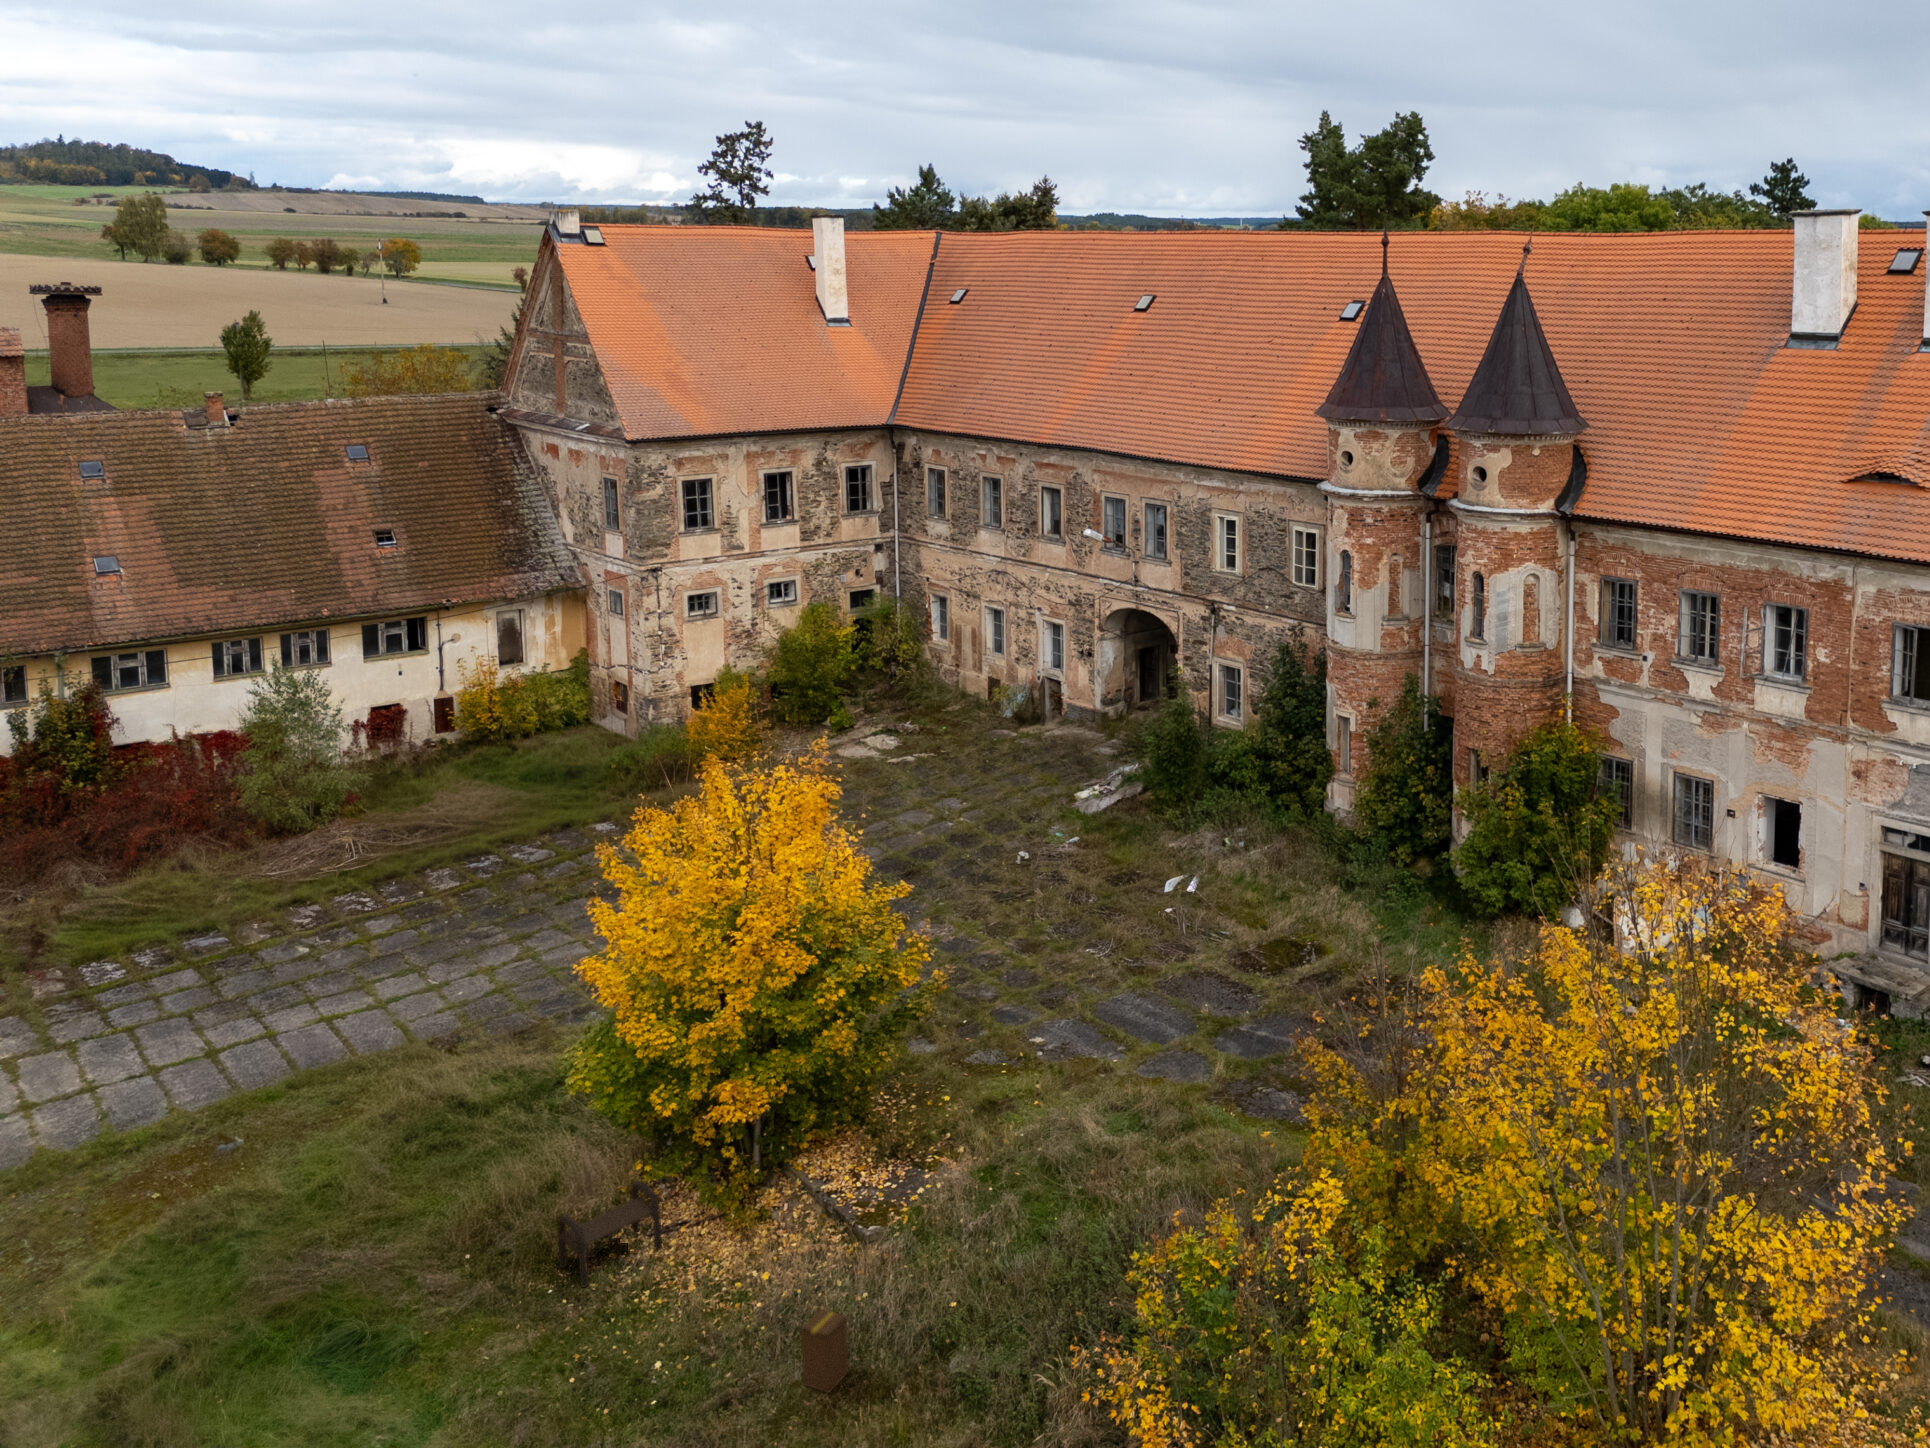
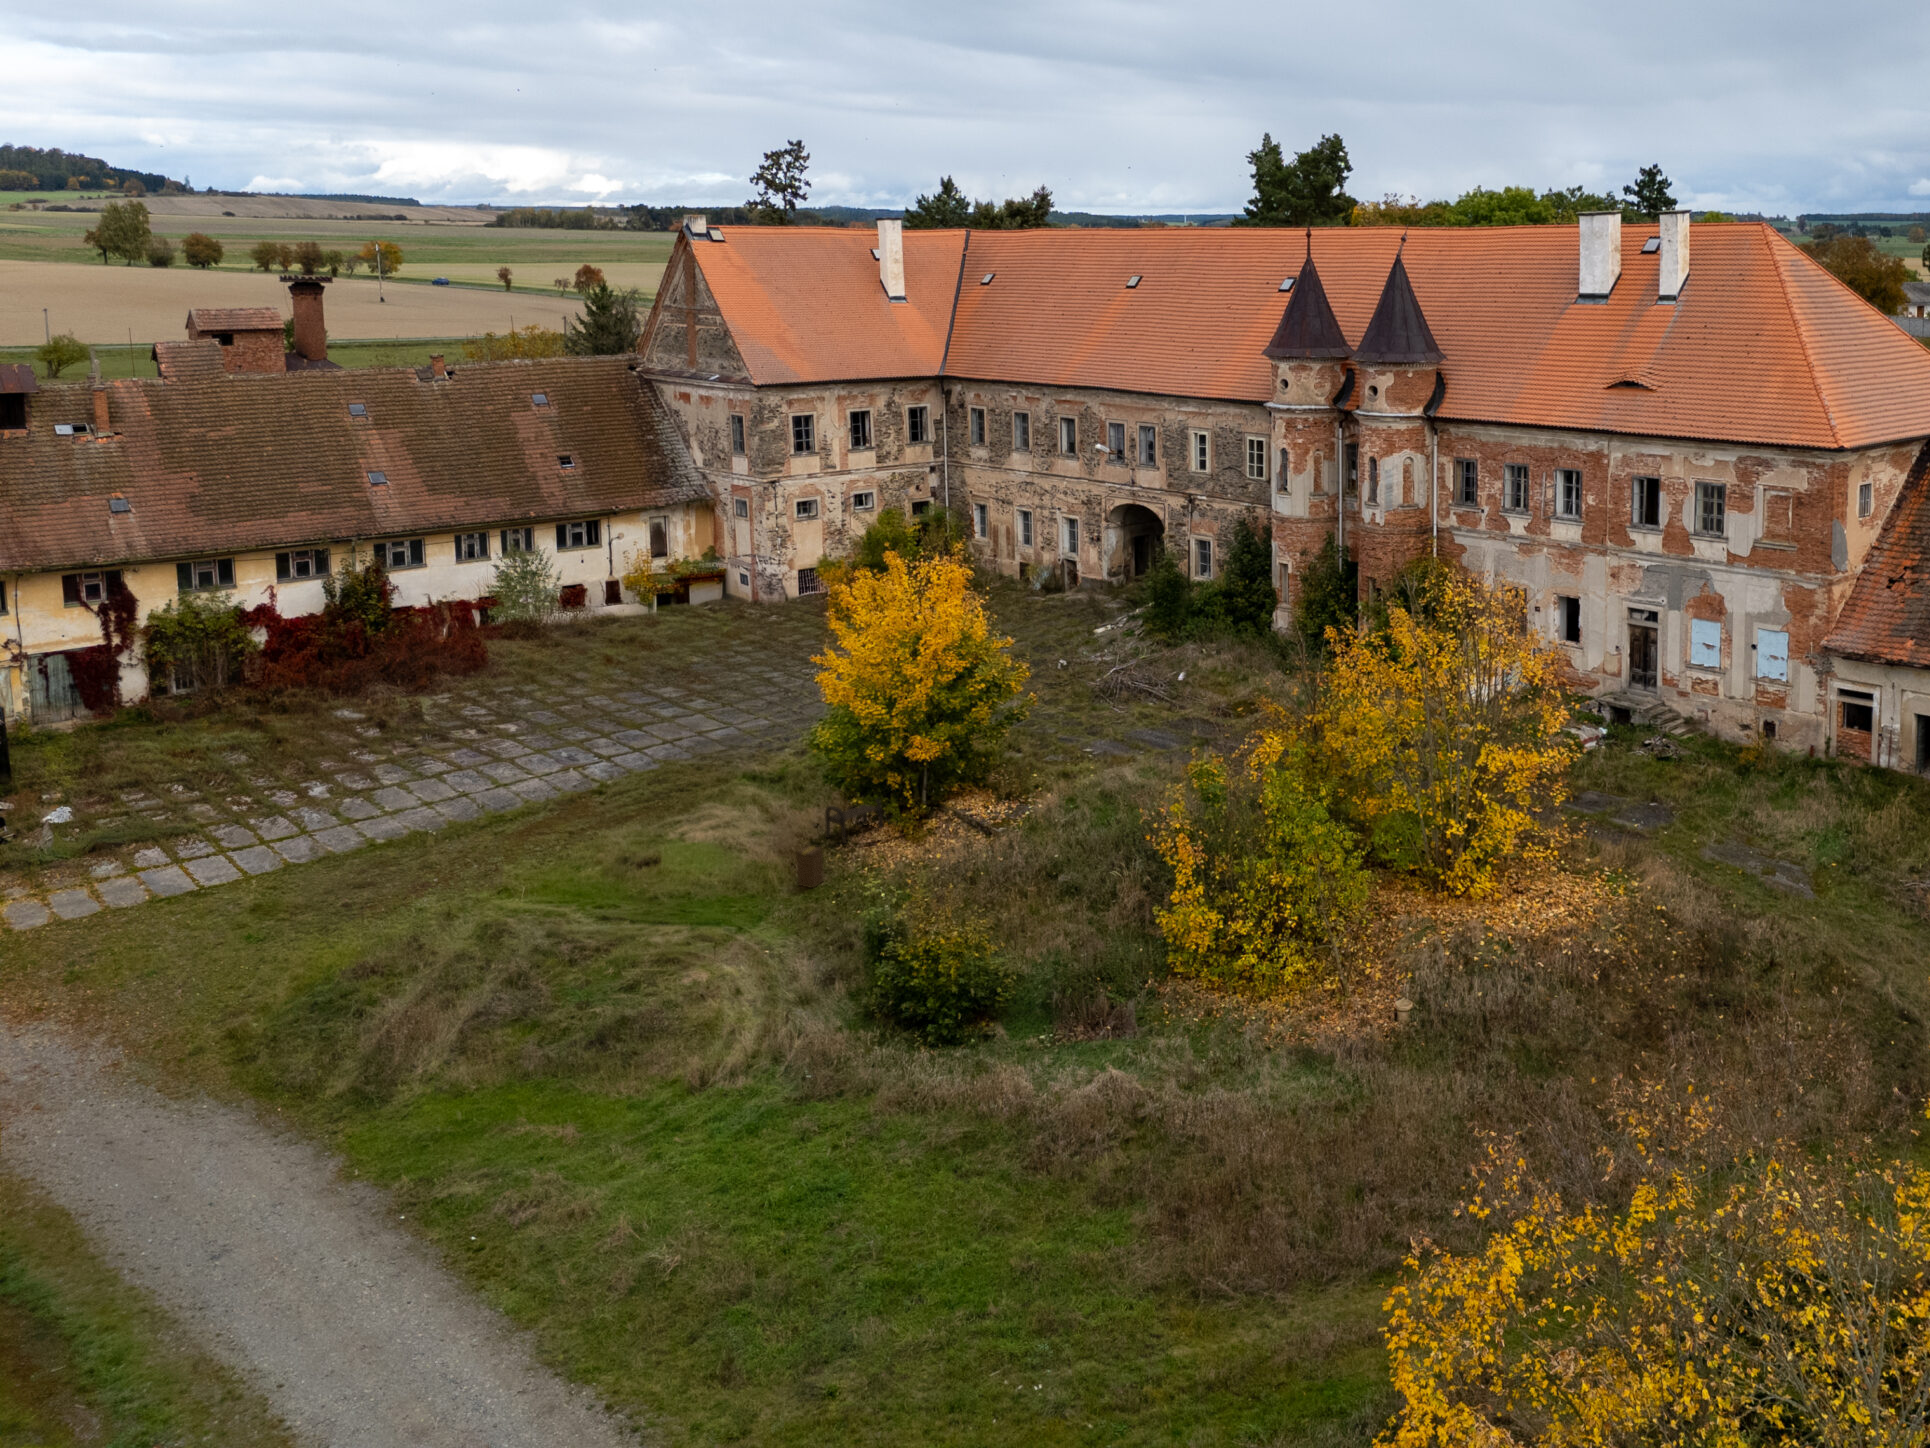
cardboard box: present [801,1309,848,1393] -> present [797,846,824,888]

